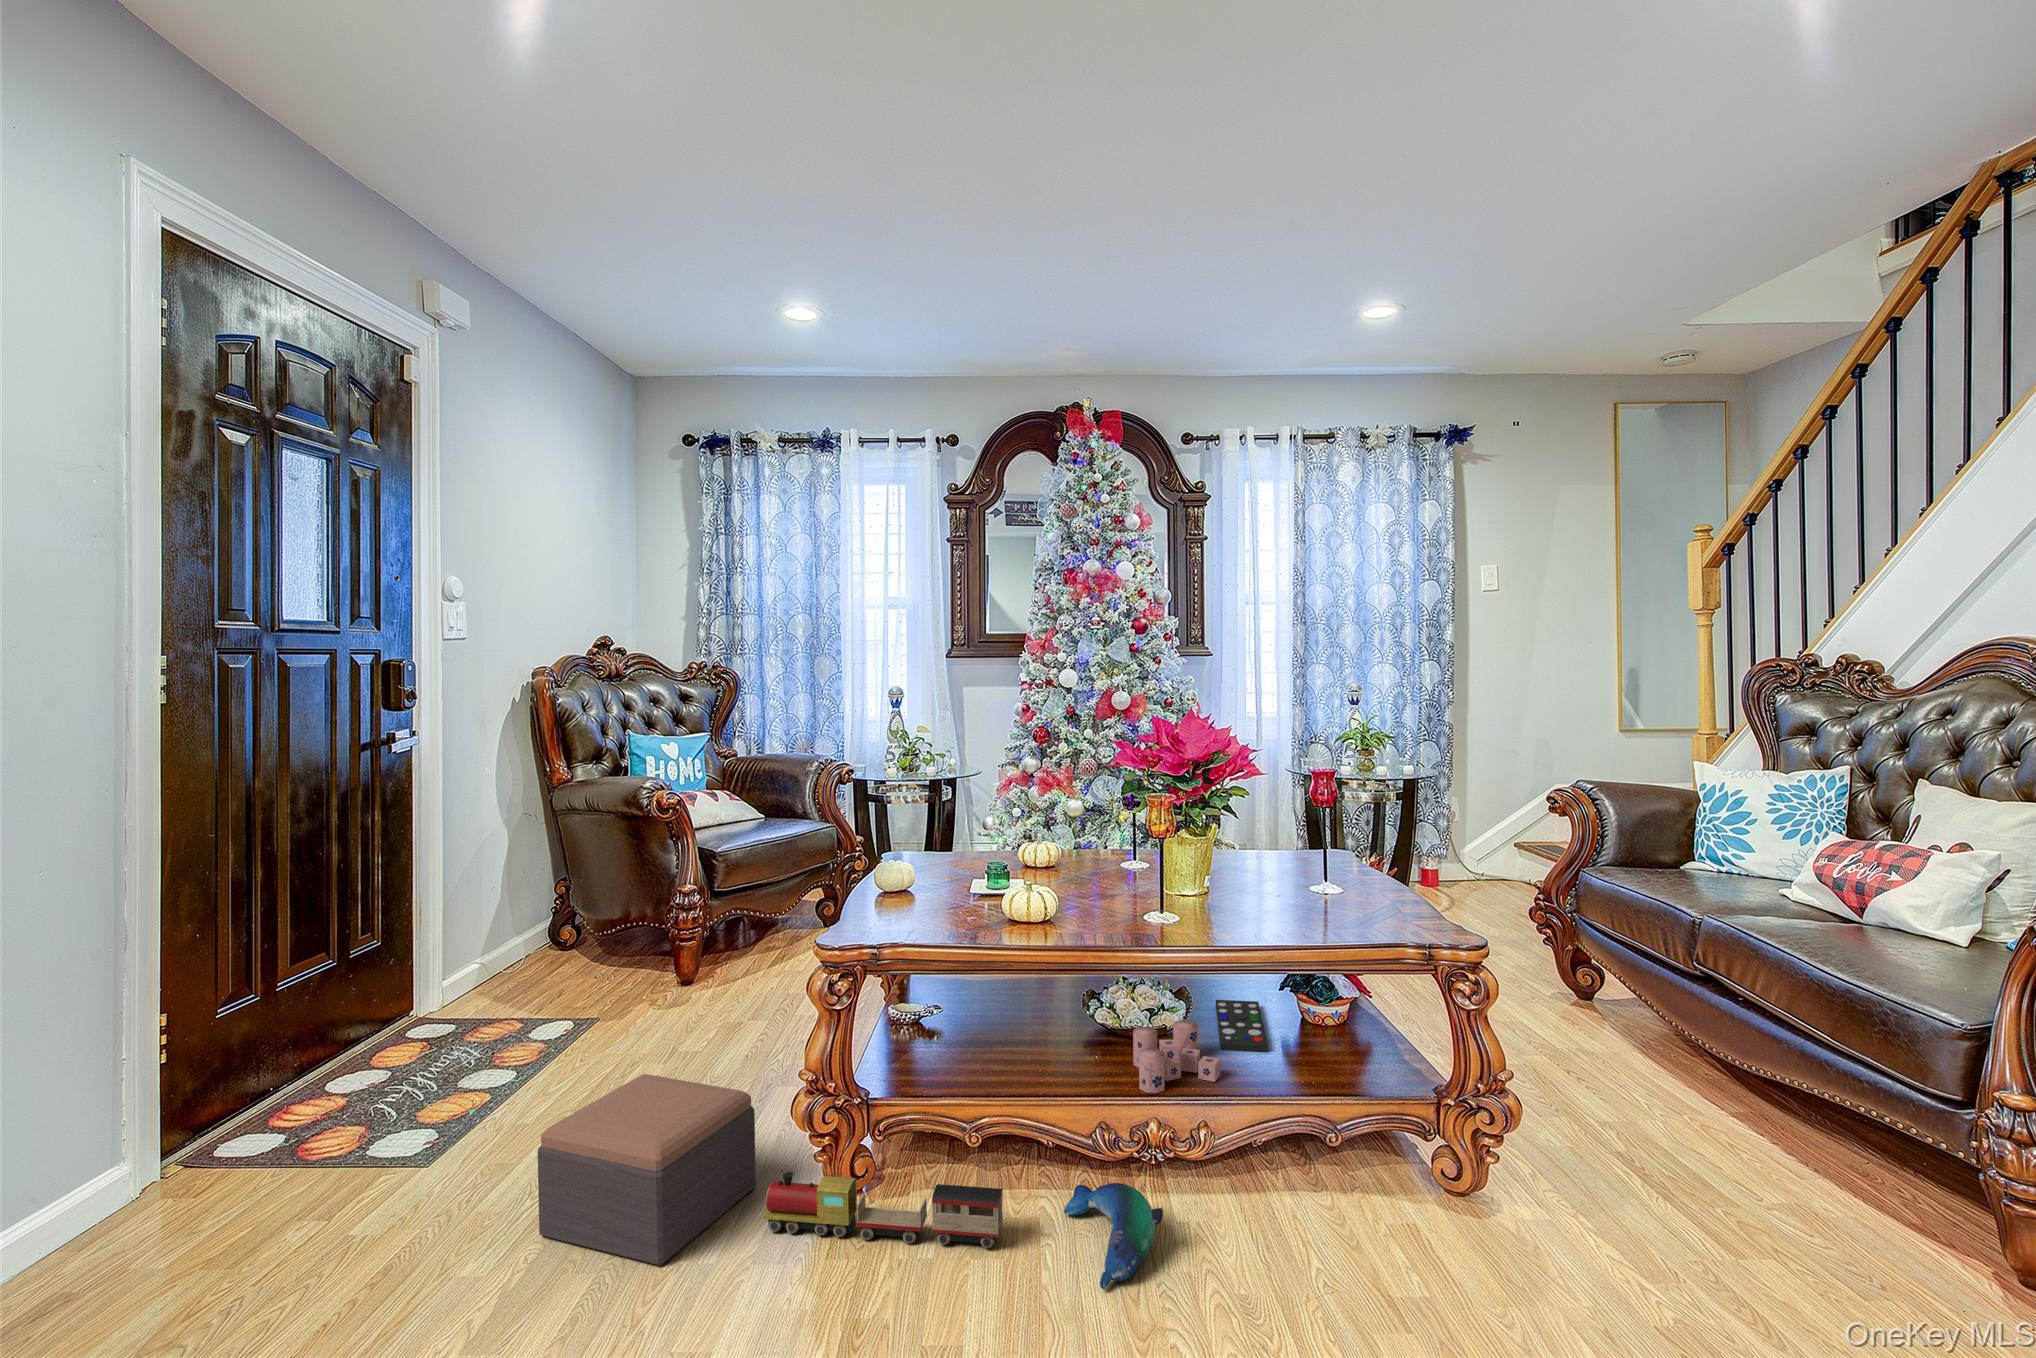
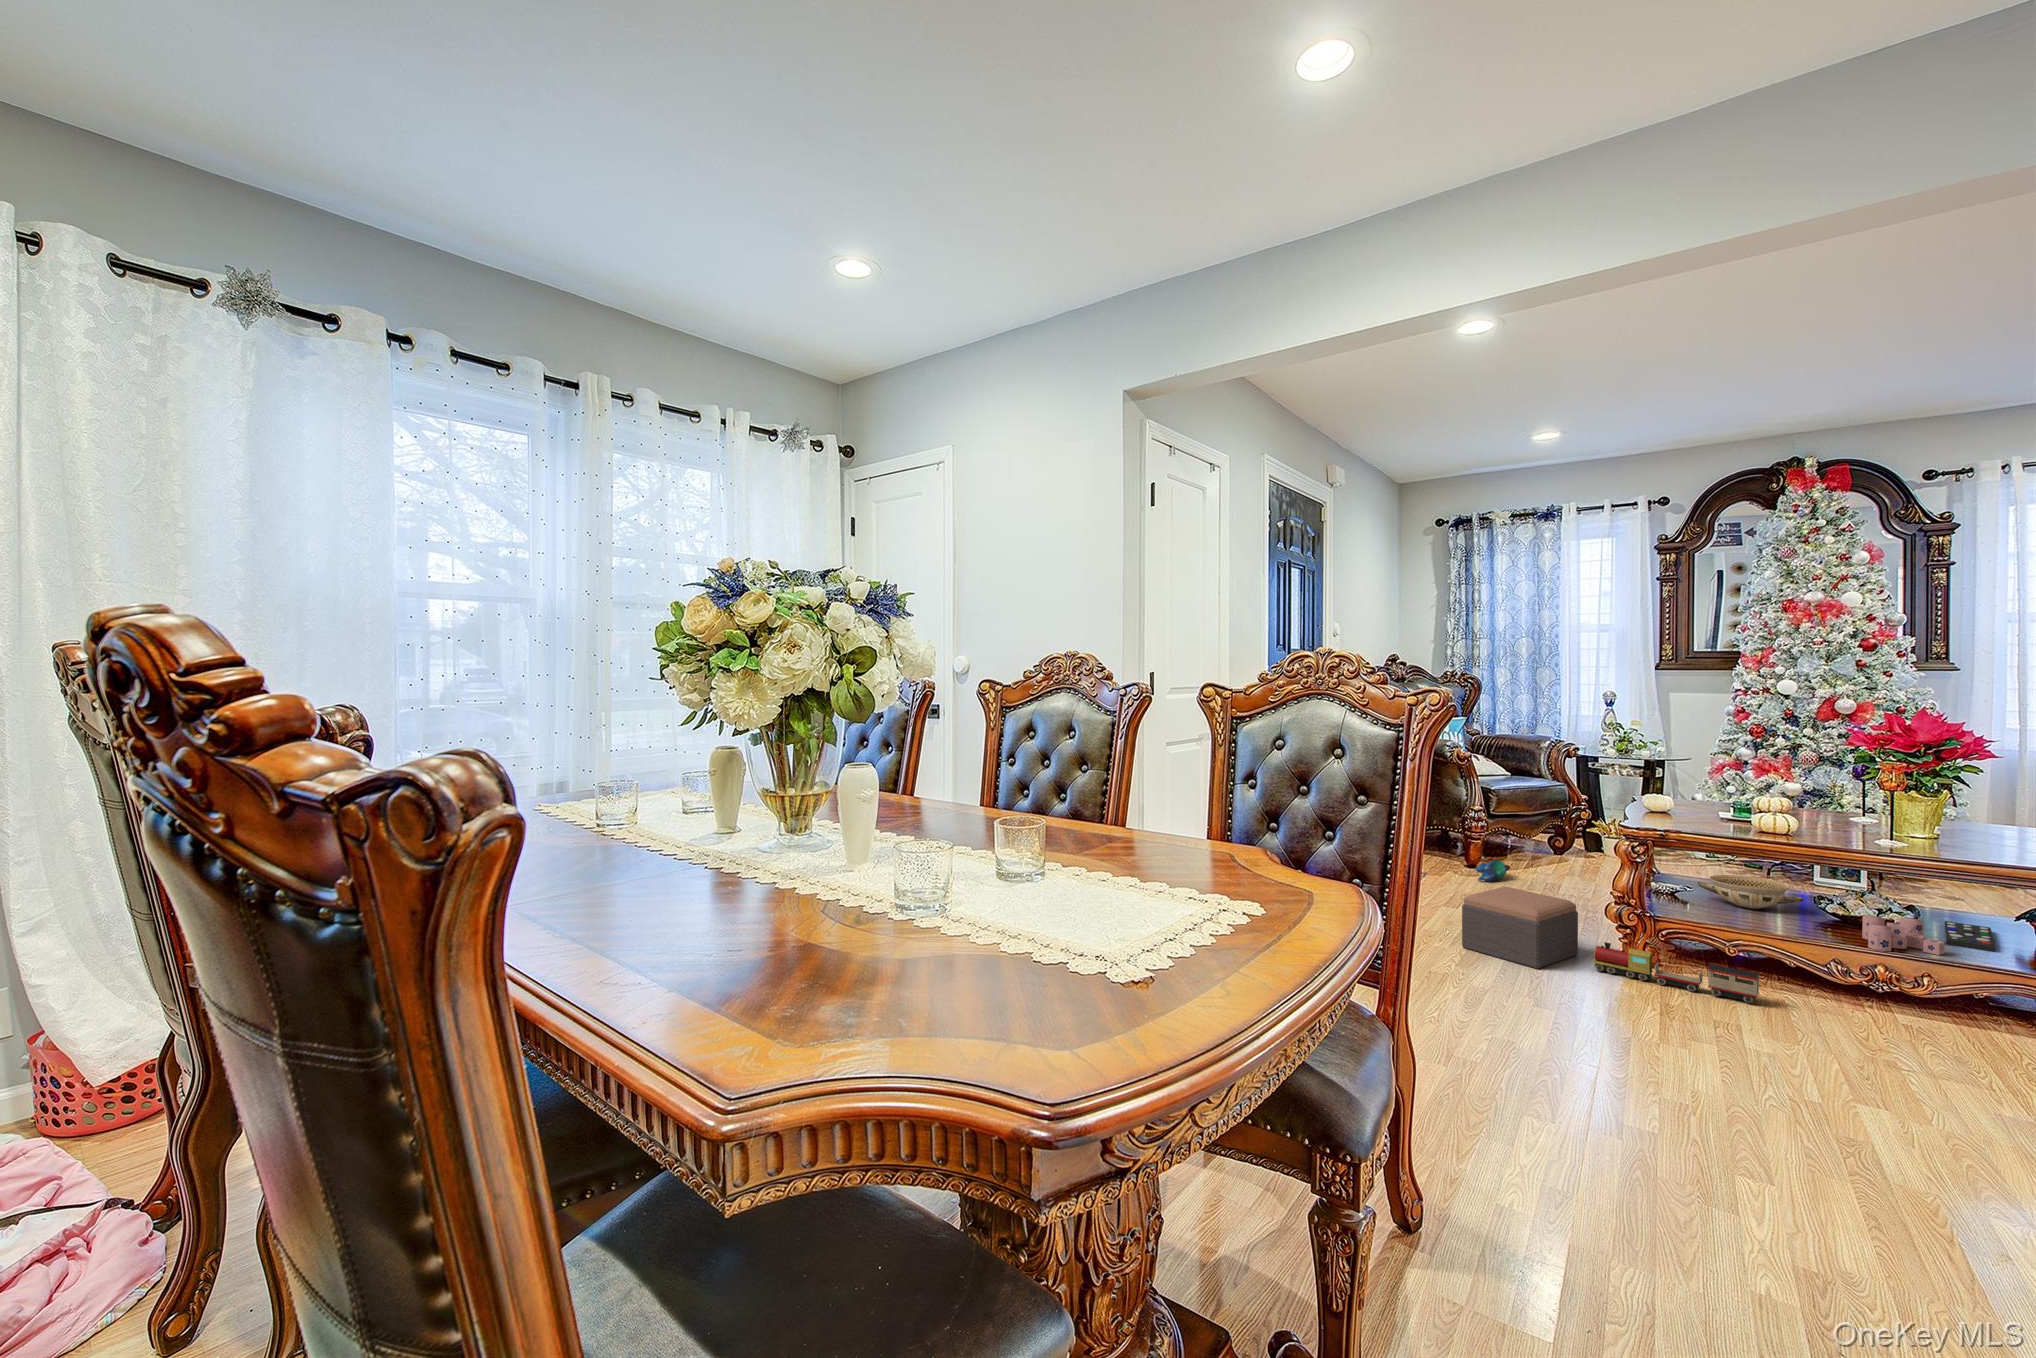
ceramic bowl: none [947,971,1071,1029] -> present [1697,875,1803,909]
plush toy: present [1064,1183,1163,1289] -> present [1475,860,1510,882]

